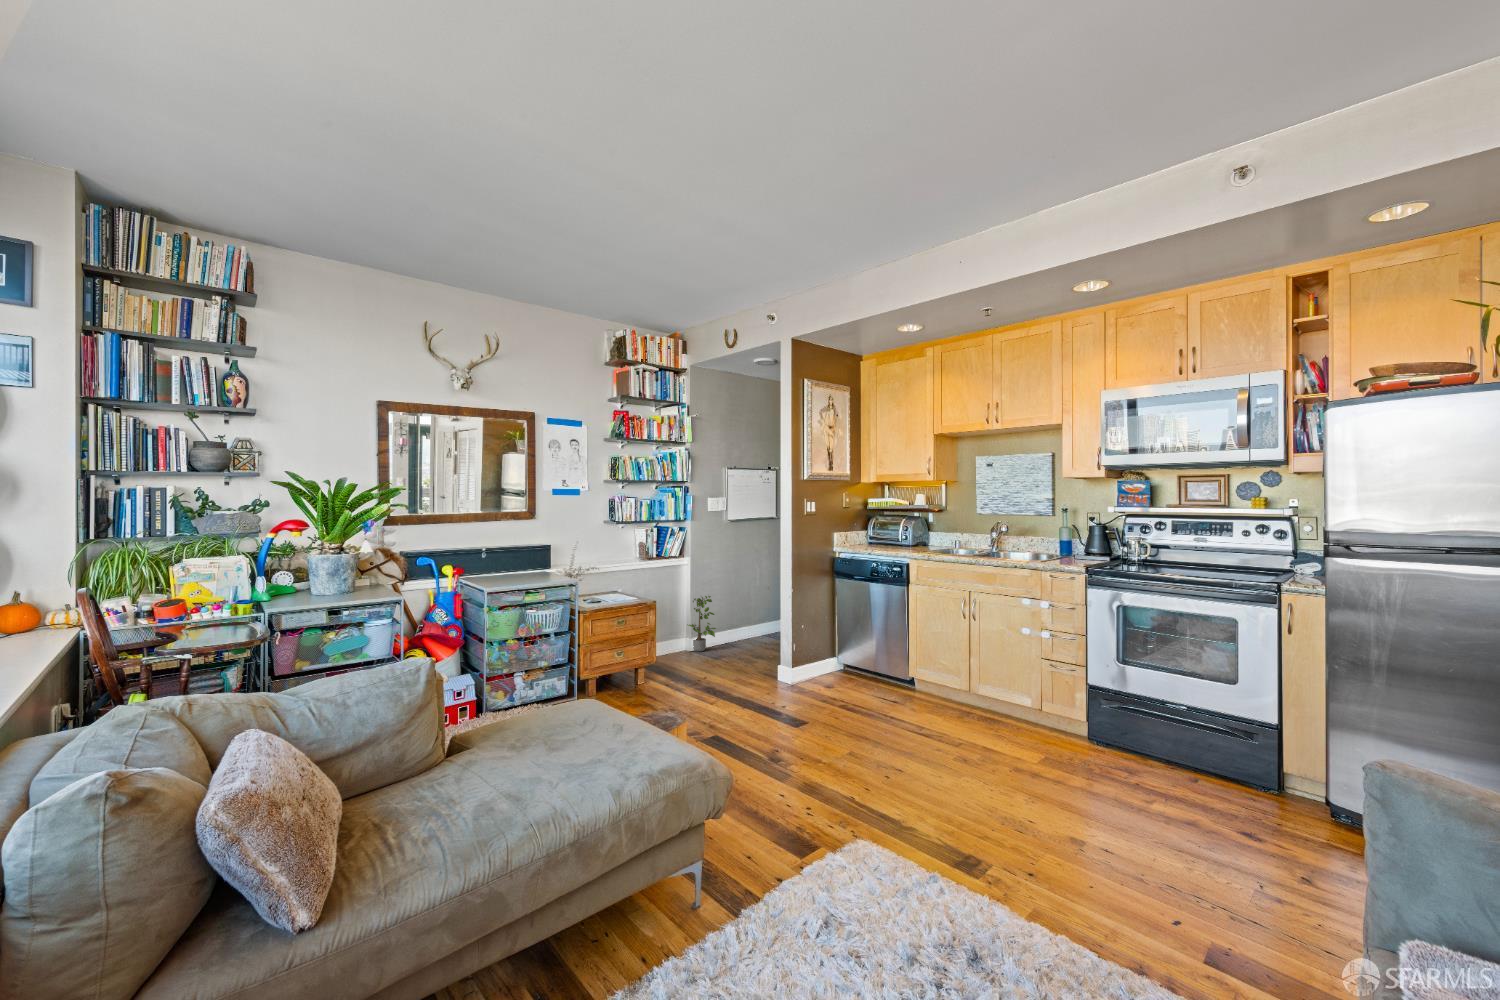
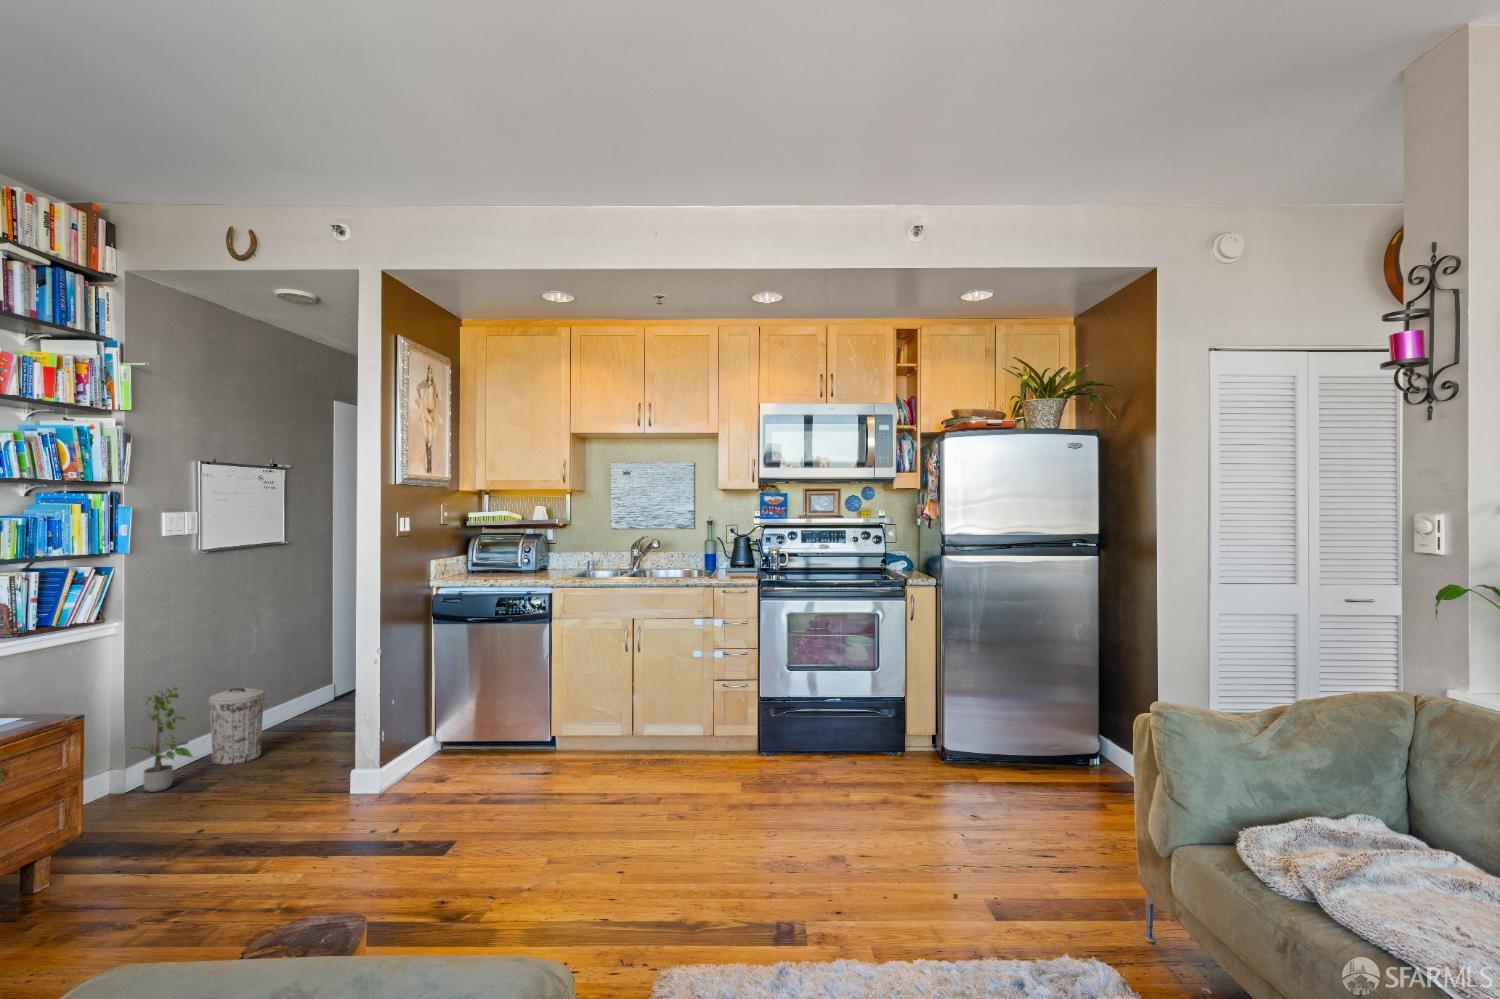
trash can: none [731,603,759,648] -> present [208,688,265,765]

